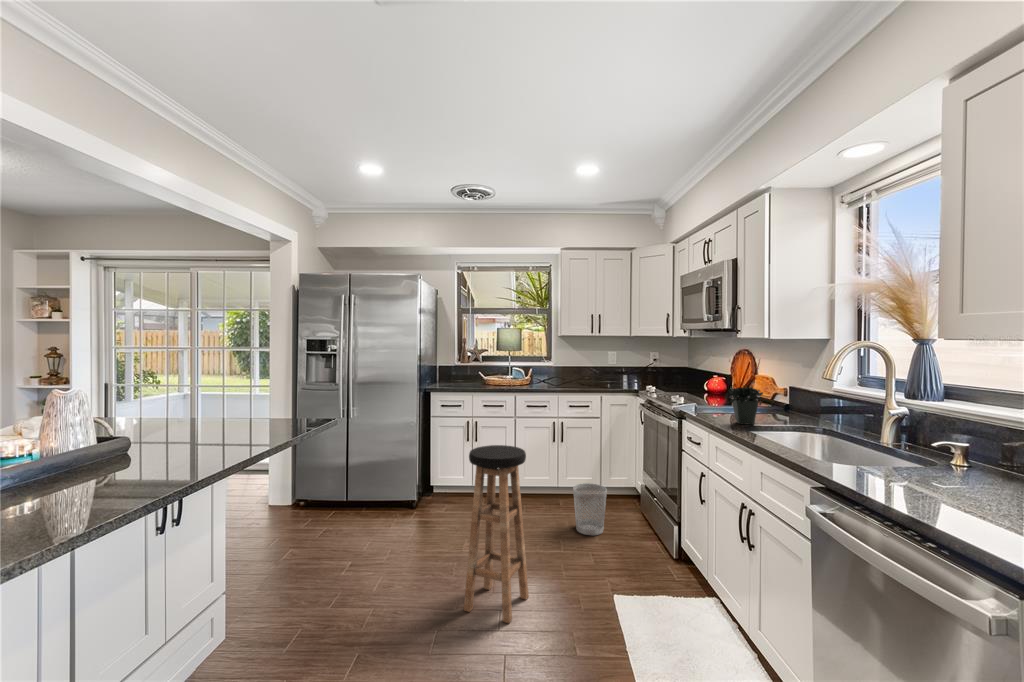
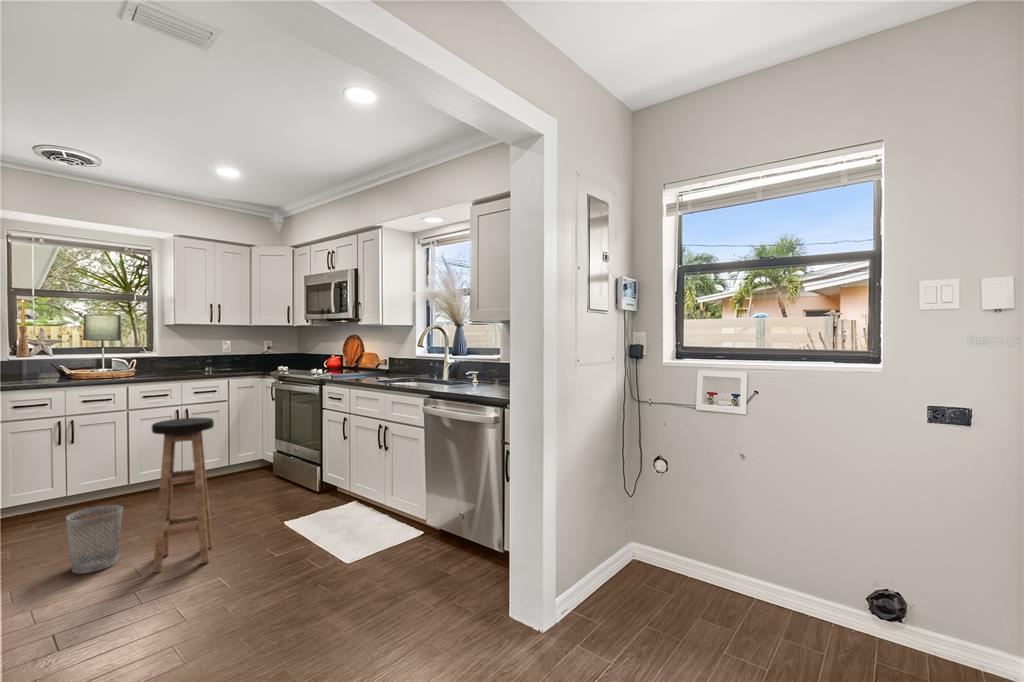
potted plant: present [725,360,763,425] -> none [359,336,384,380]
wastebasket: present [573,483,607,535] -> present [66,505,123,574]

